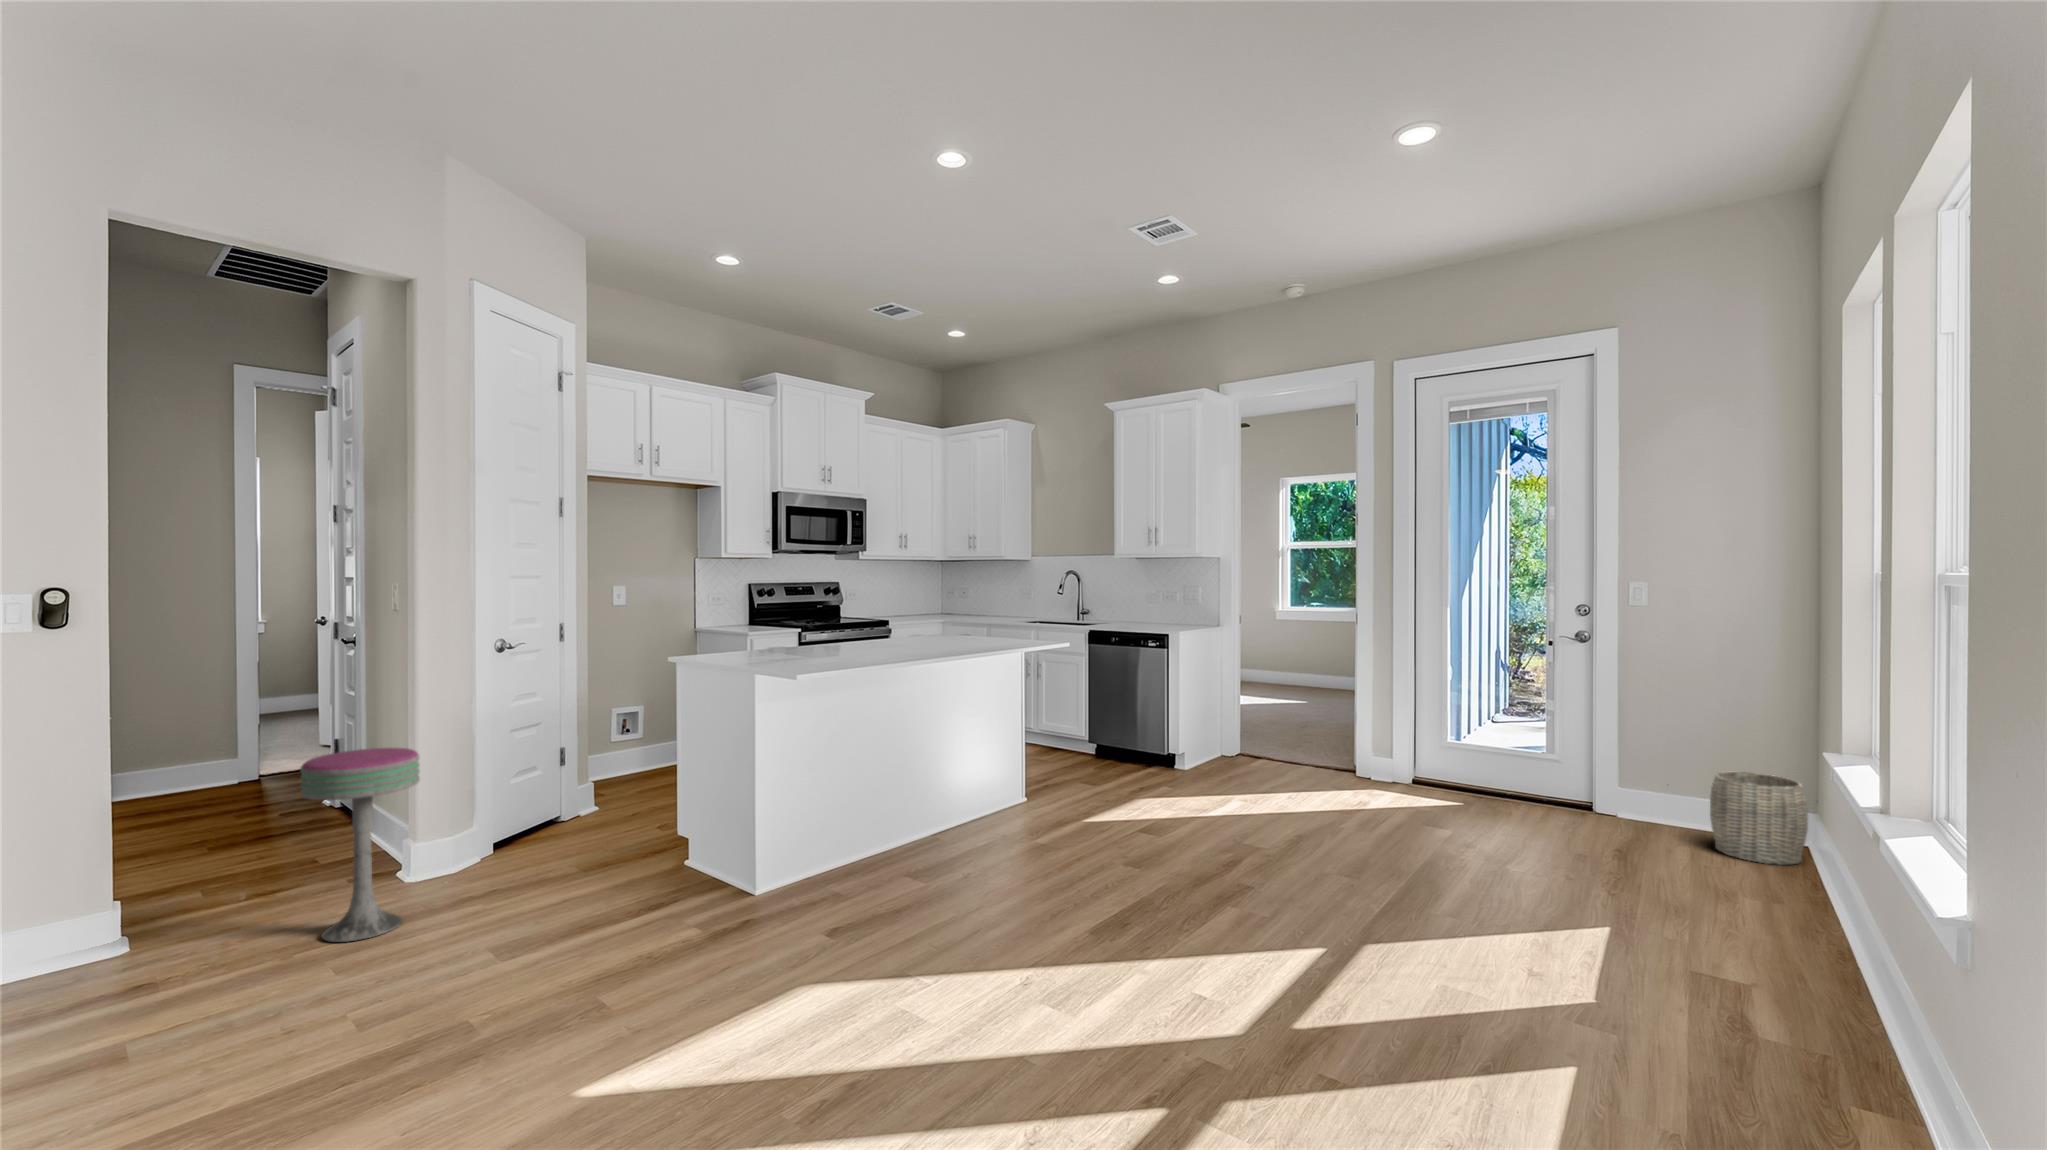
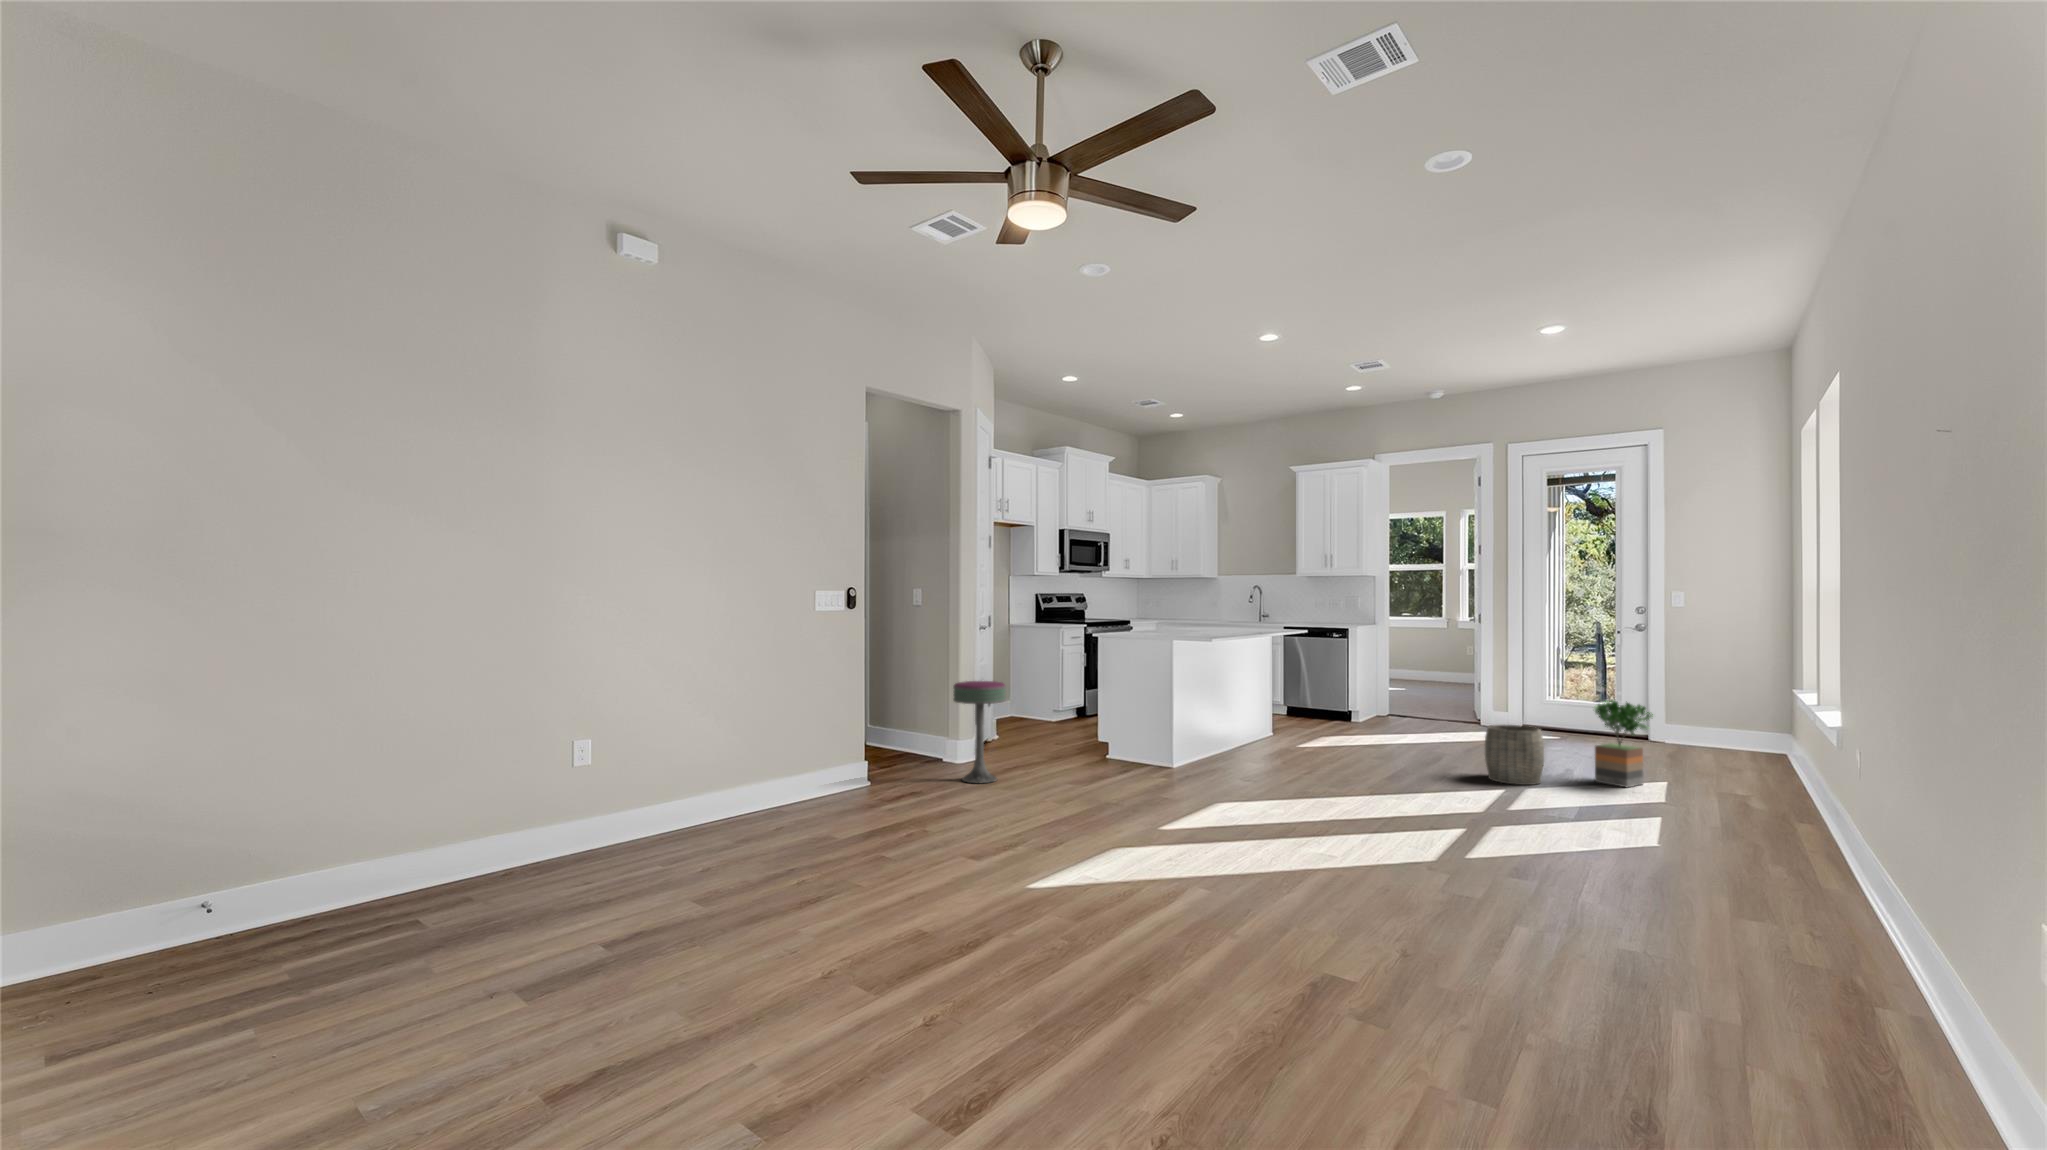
woven basket: present [1710,772,1808,865] -> present [1485,724,1544,785]
potted tree: none [1467,784,1580,956] -> present [1595,700,1653,787]

